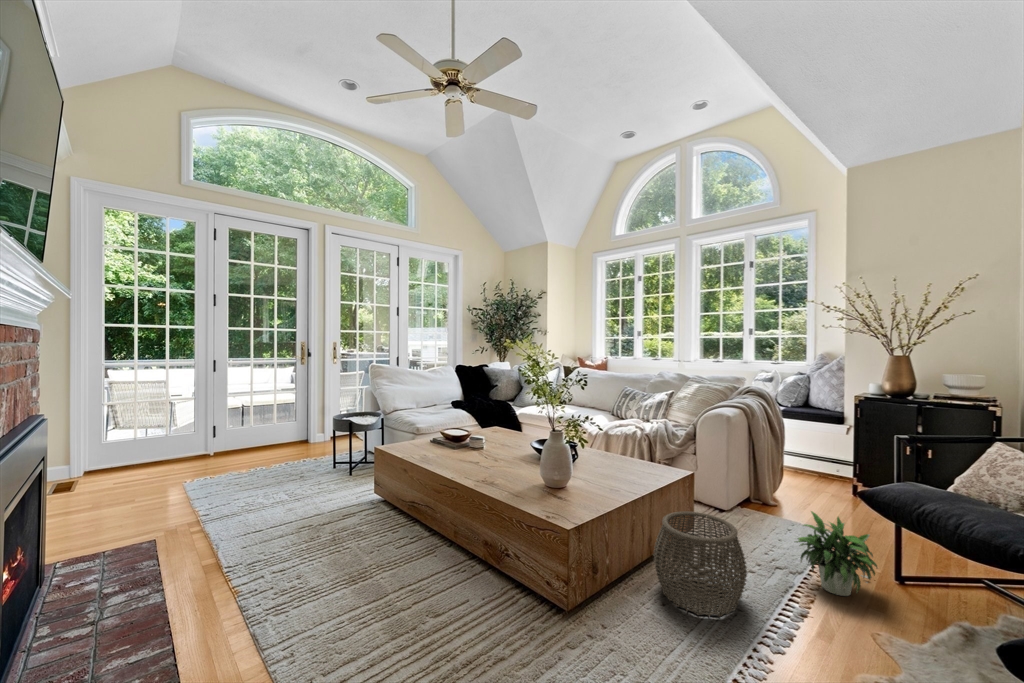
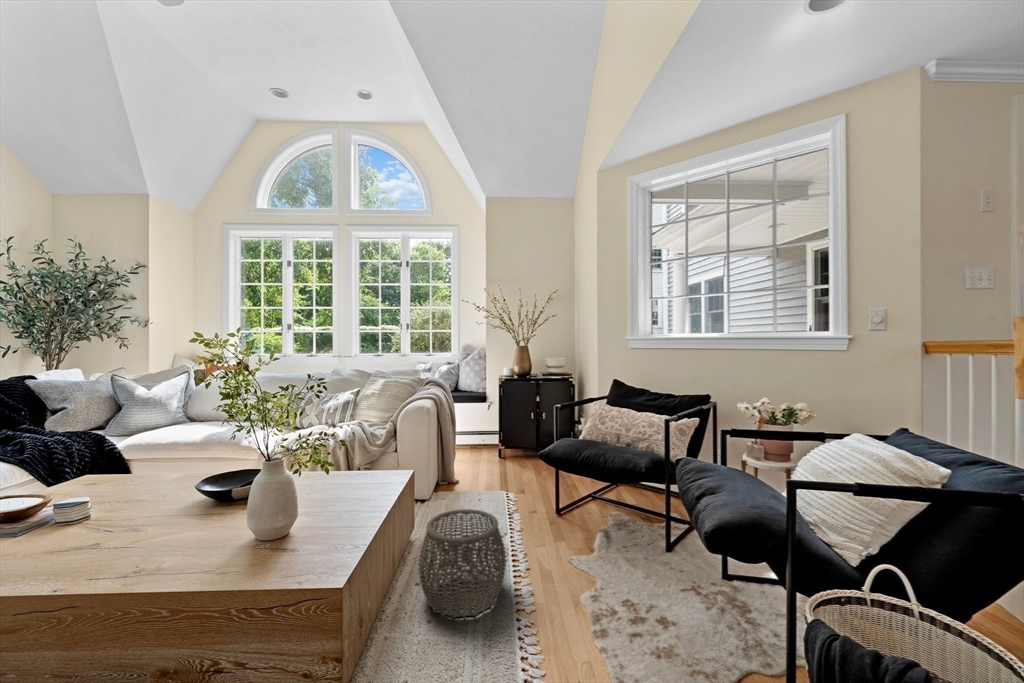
potted plant: present [796,511,877,596] -> none [514,477,569,542]

